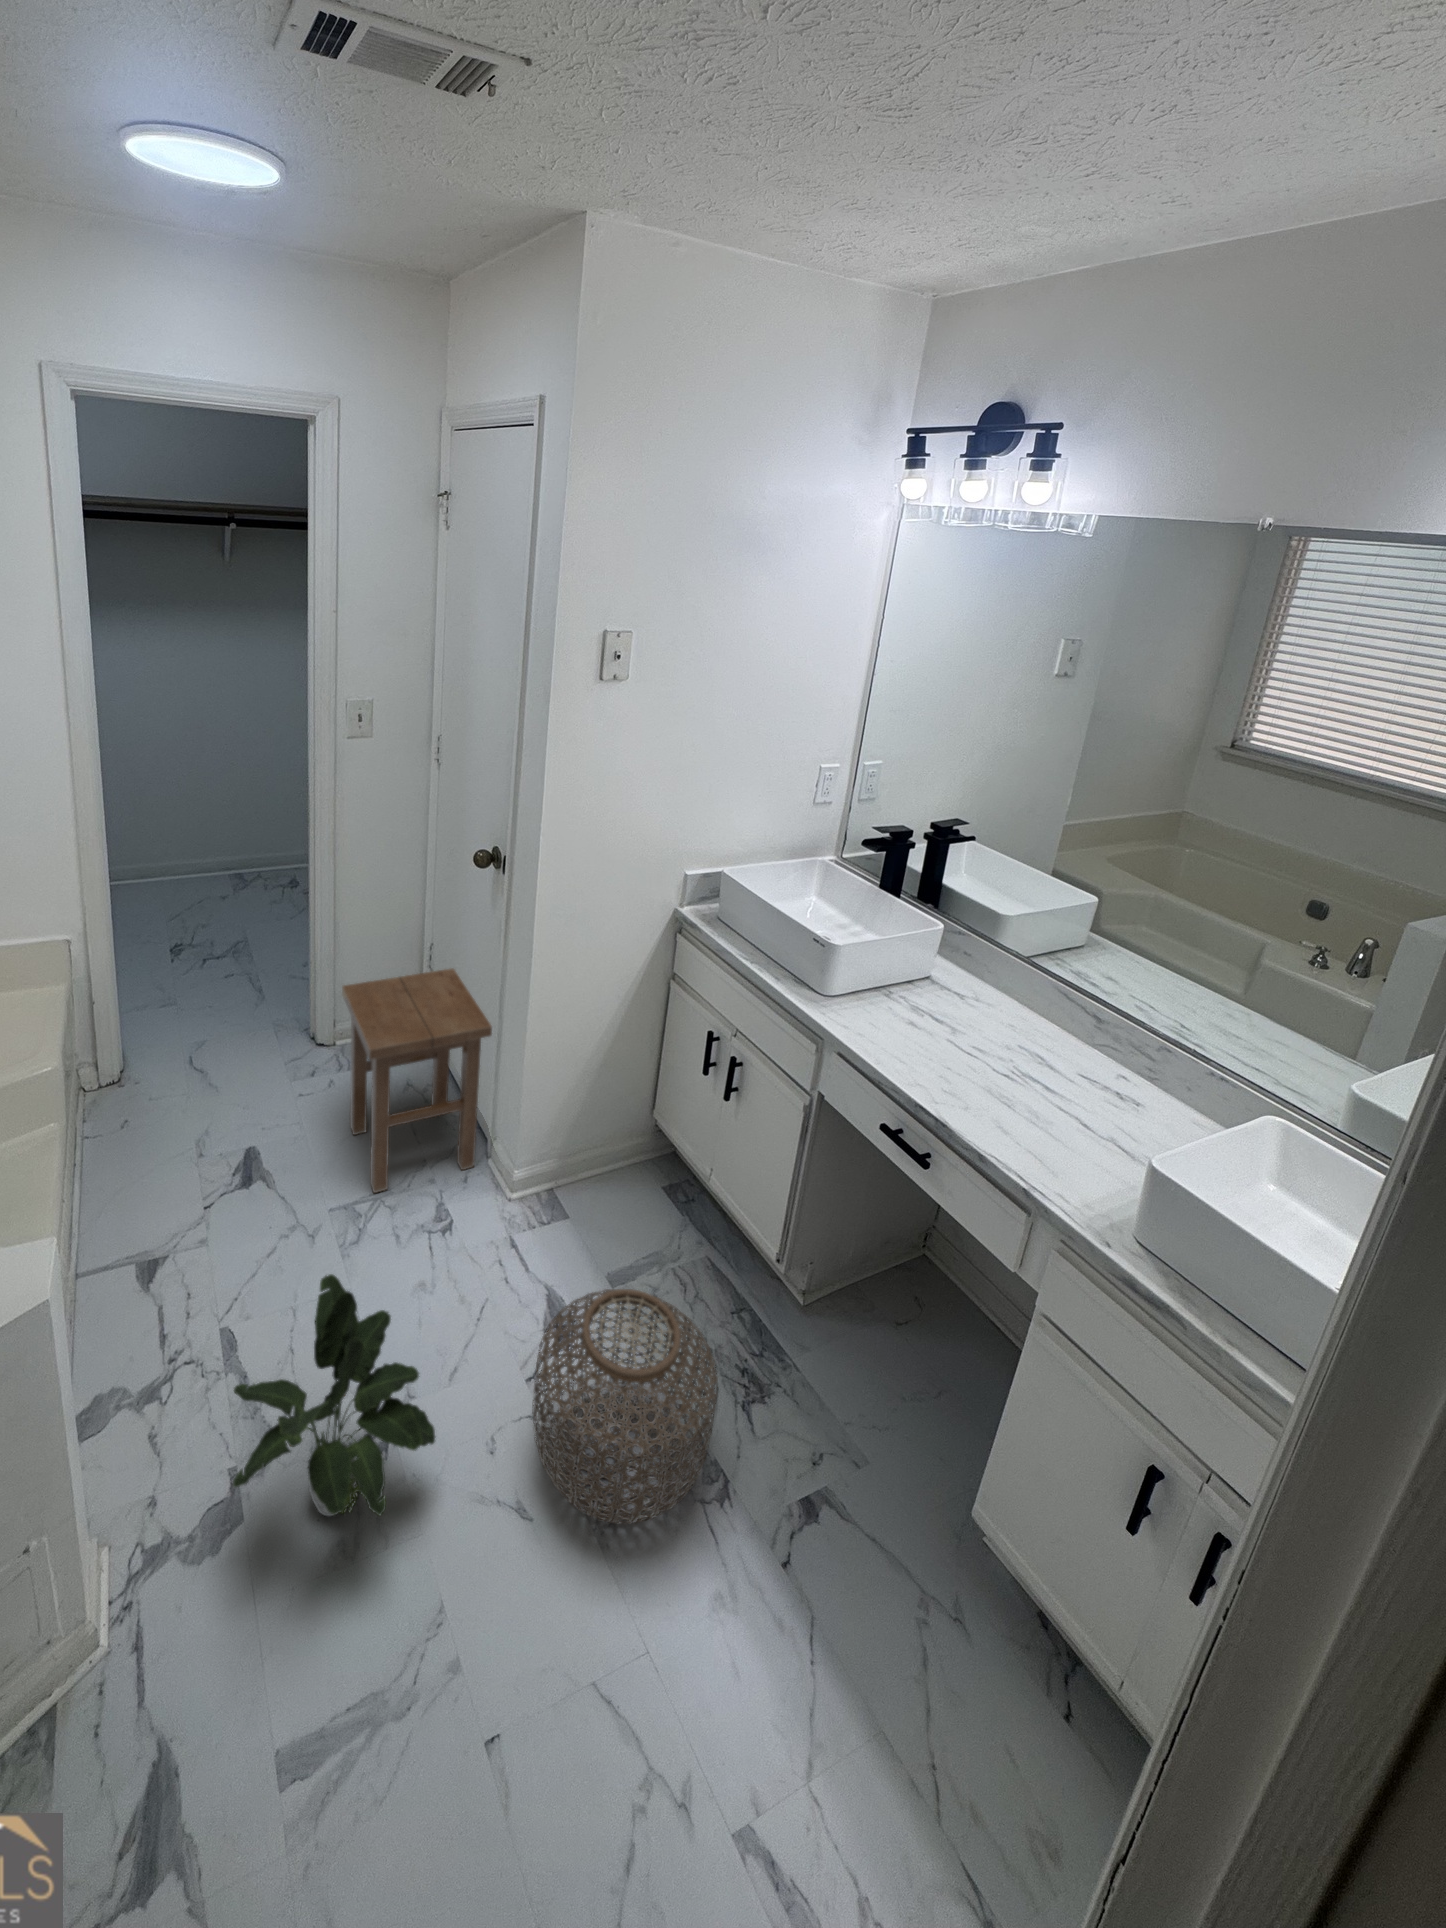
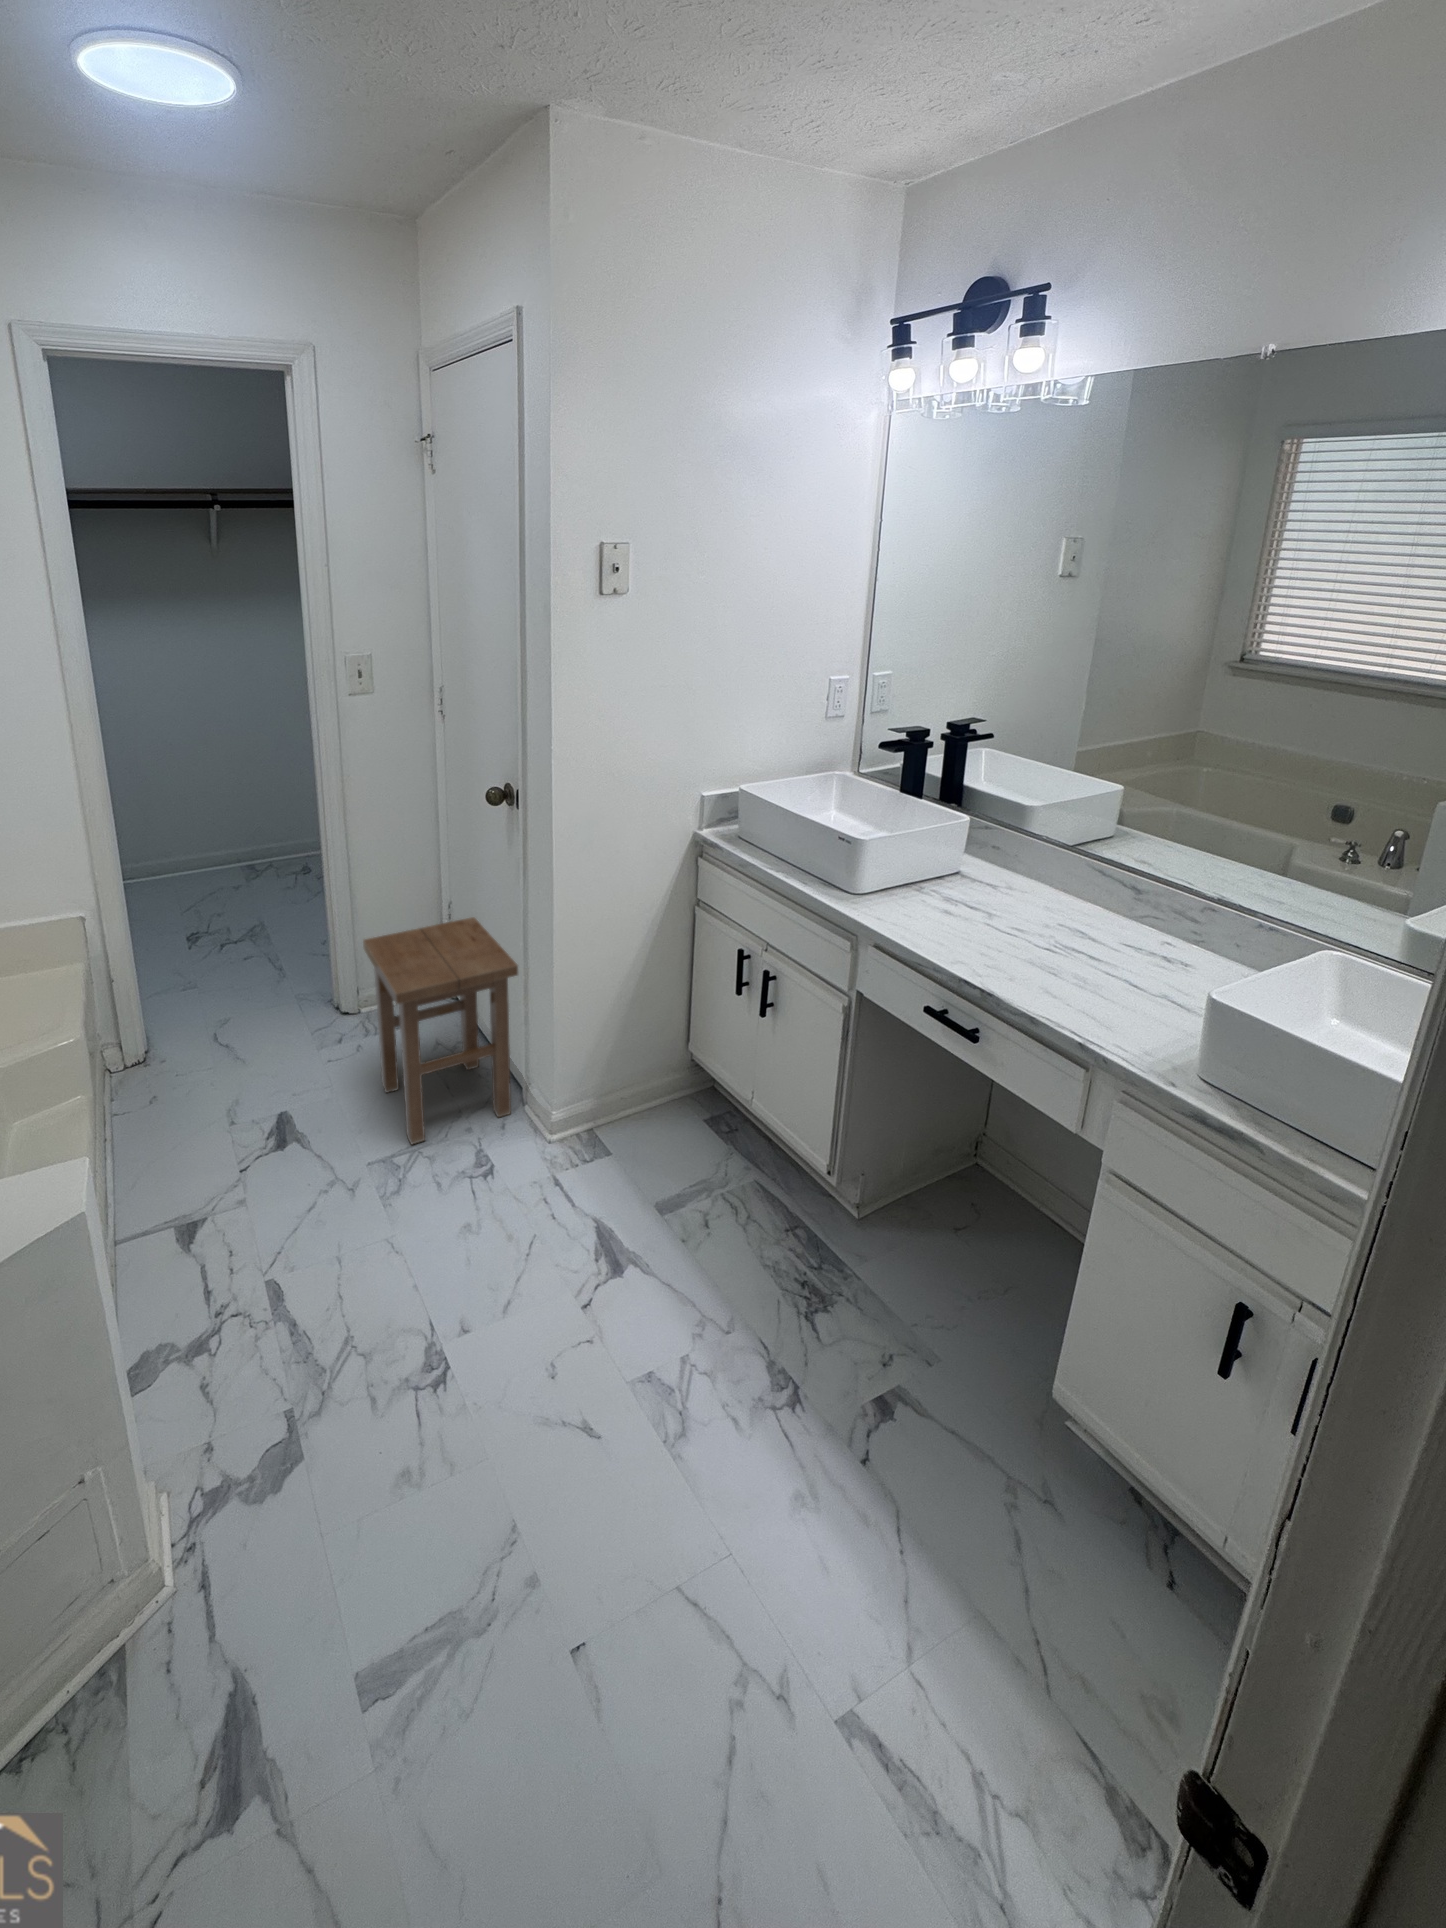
potted plant: present [233,1274,435,1516] -> none [282,1200,494,1448]
woven basket: present [532,1289,718,1524] -> none [590,1197,780,1431]

